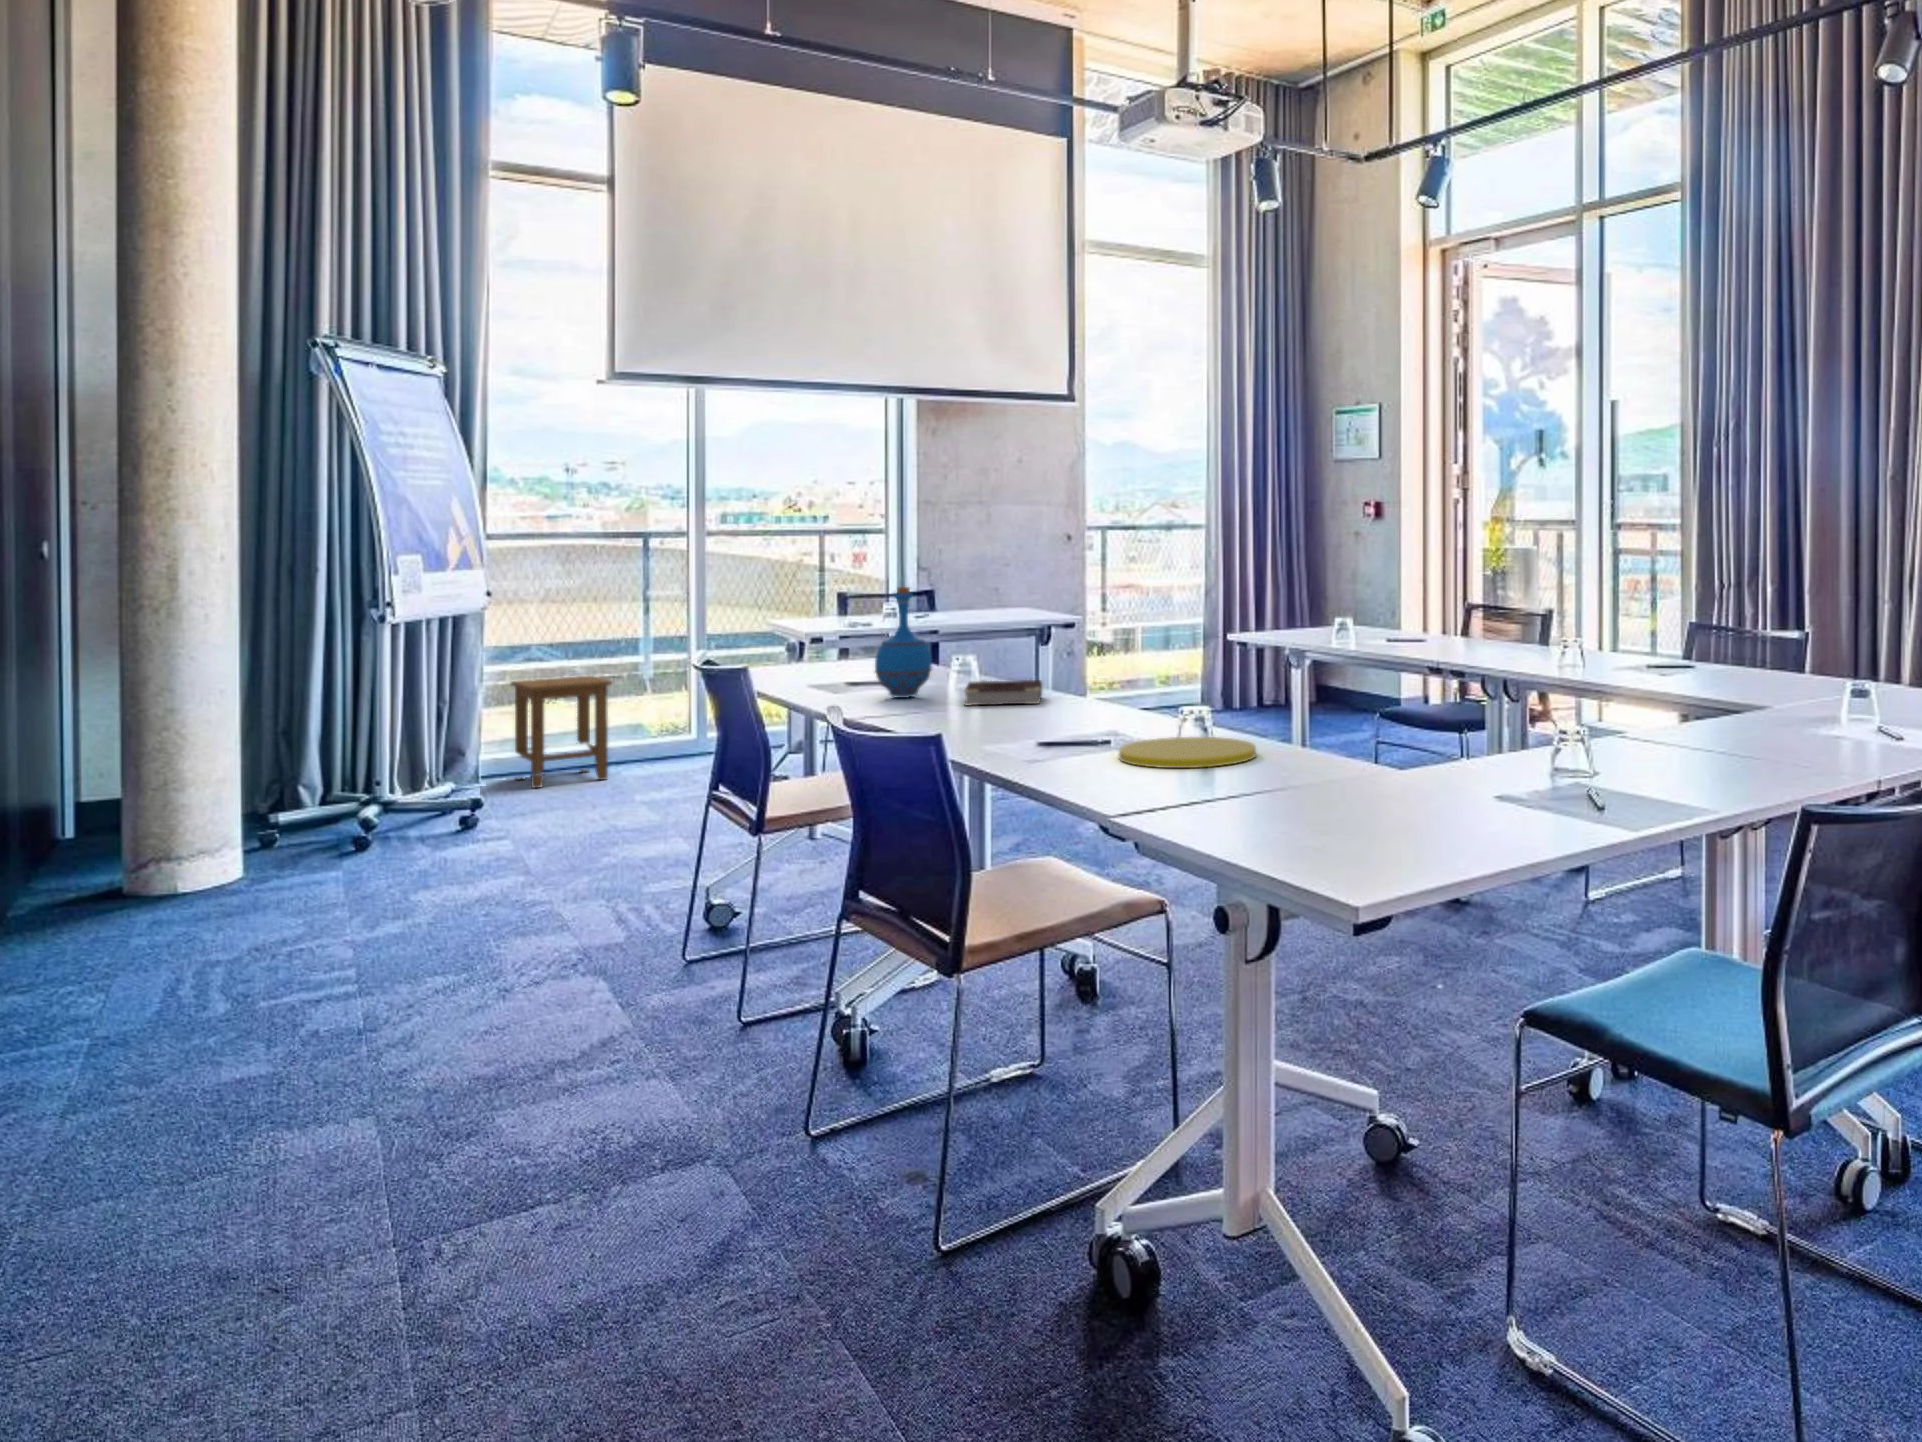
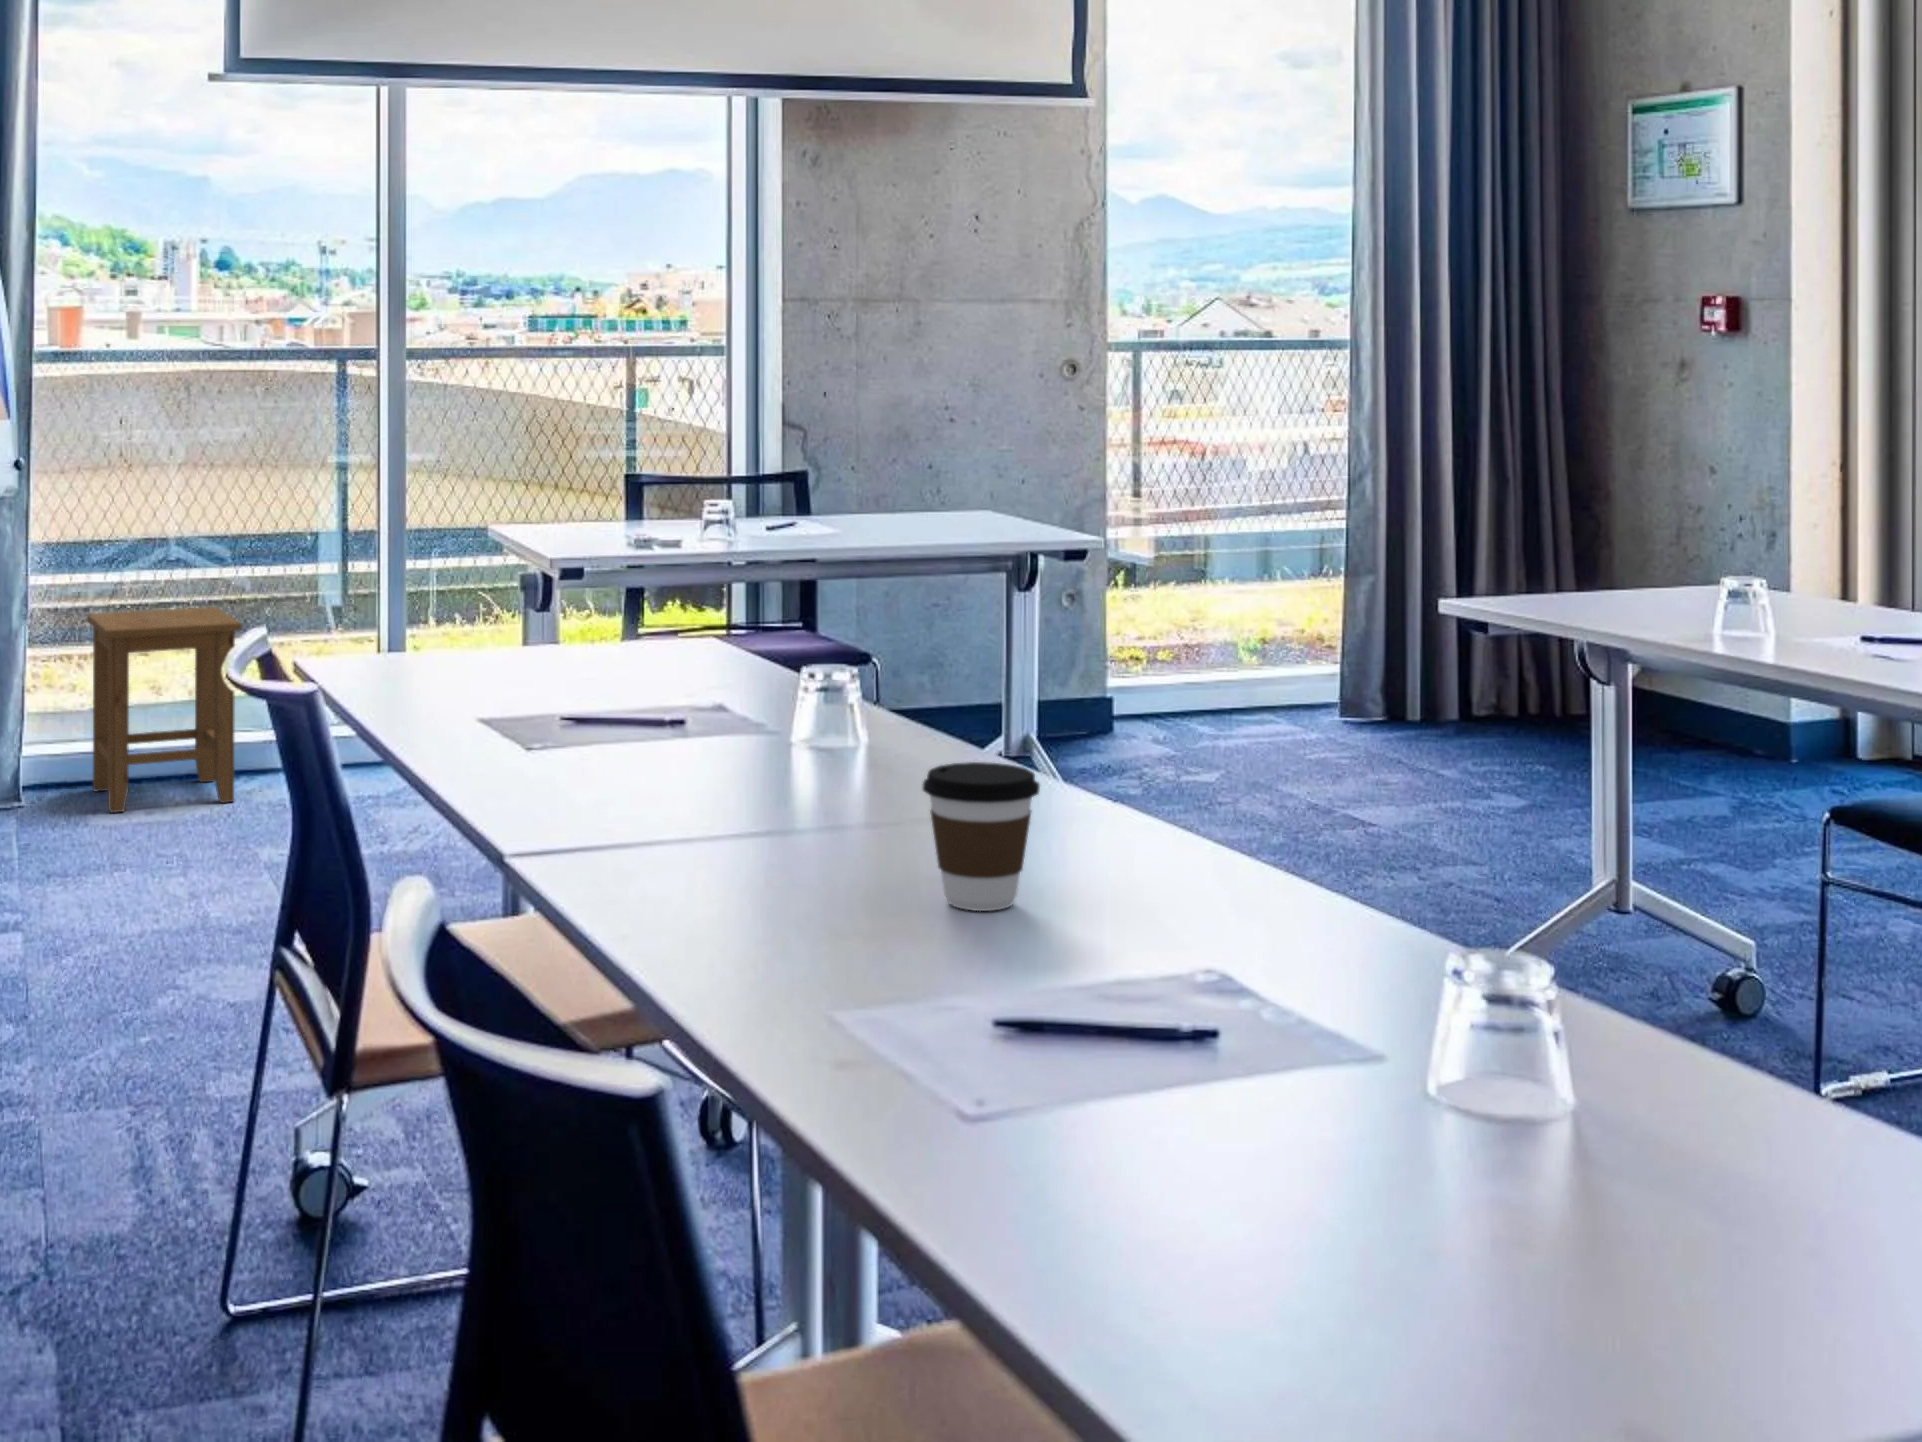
bottle: present [875,587,932,698] -> none [543,530,680,805]
coffee cup: none [1042,661,1086,712] -> present [922,762,1040,911]
book: present [964,680,1042,705] -> none [733,778,940,861]
plate: present [1119,737,1256,768] -> none [1097,1136,1591,1364]

